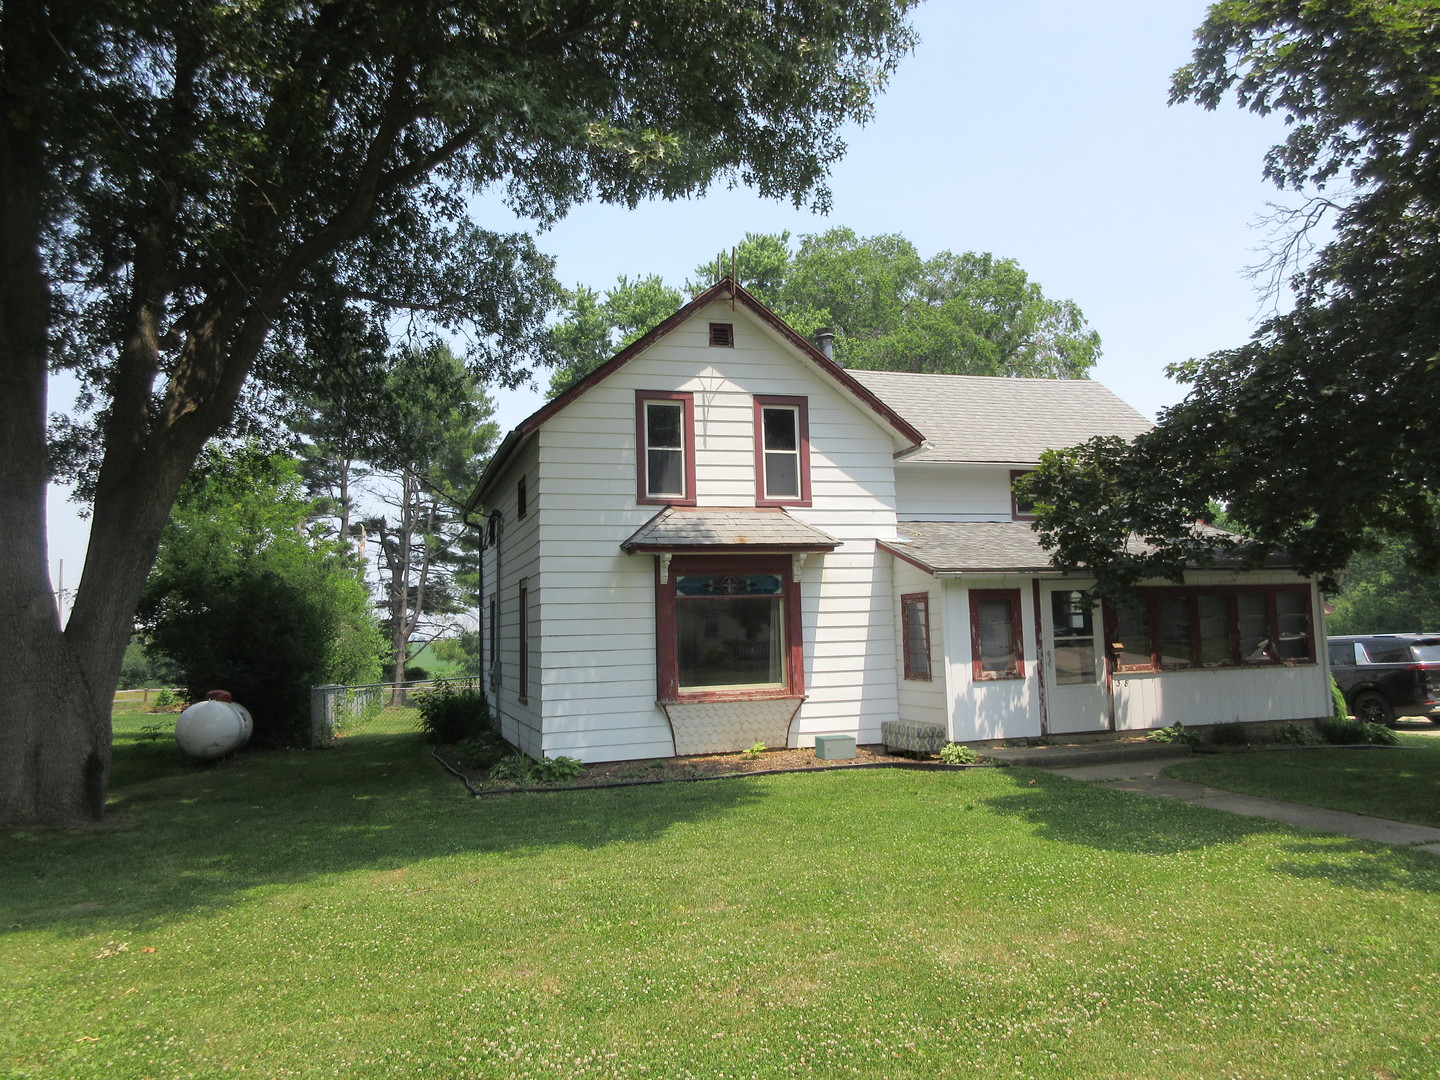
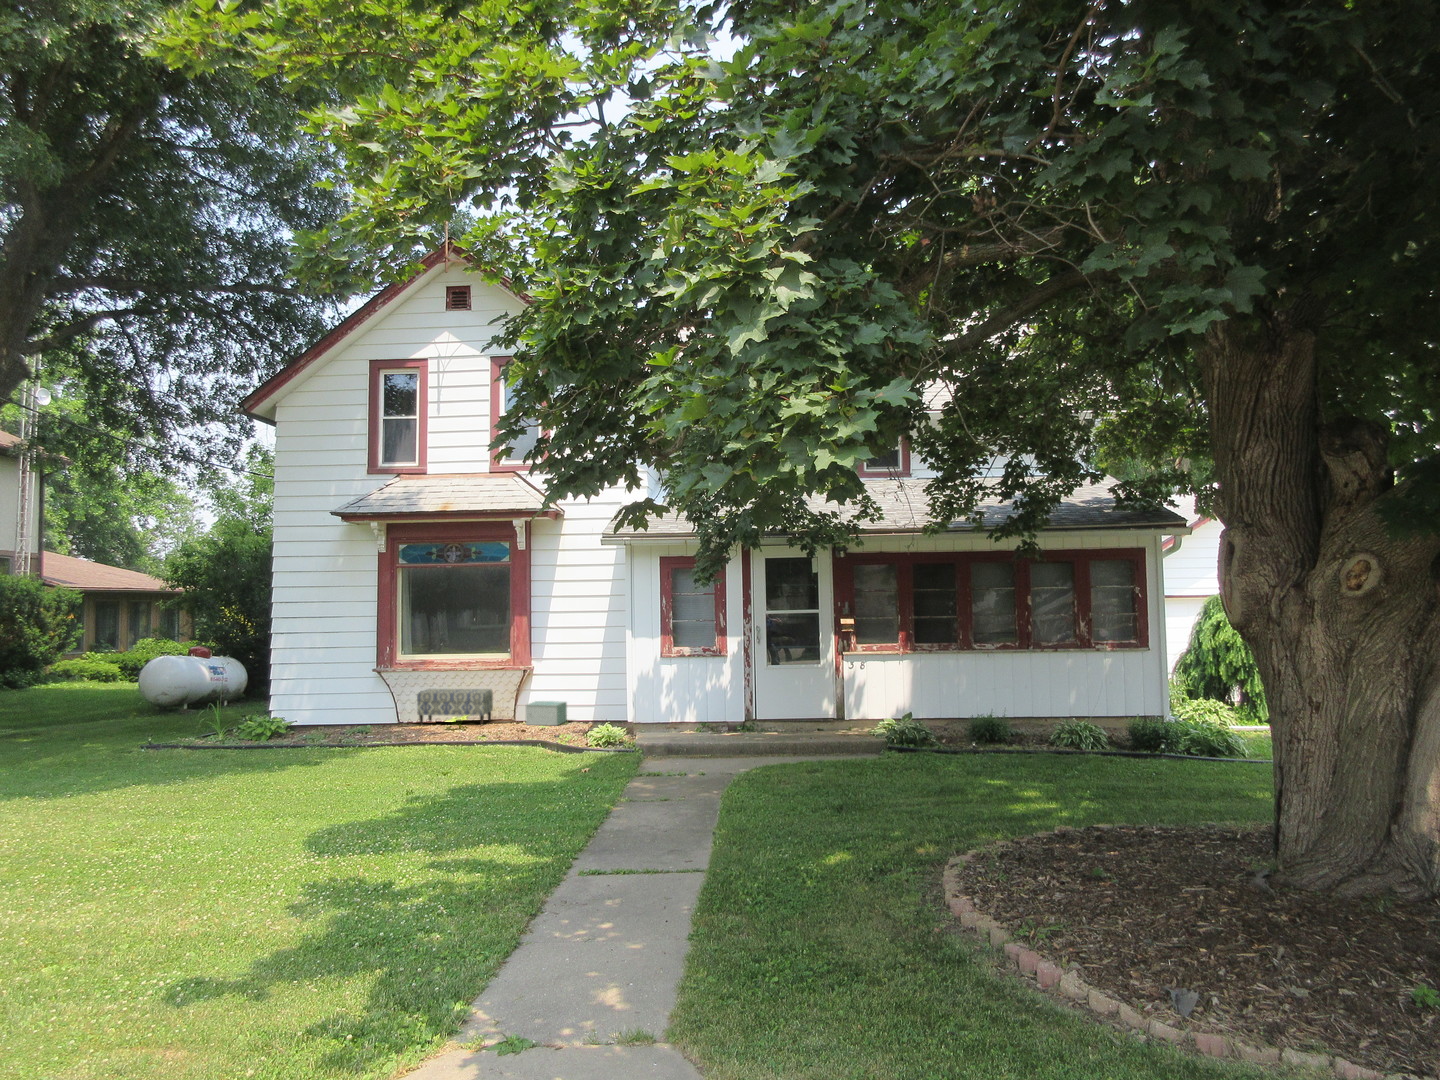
bench: present [881,720,946,762] -> present [417,689,493,725]

